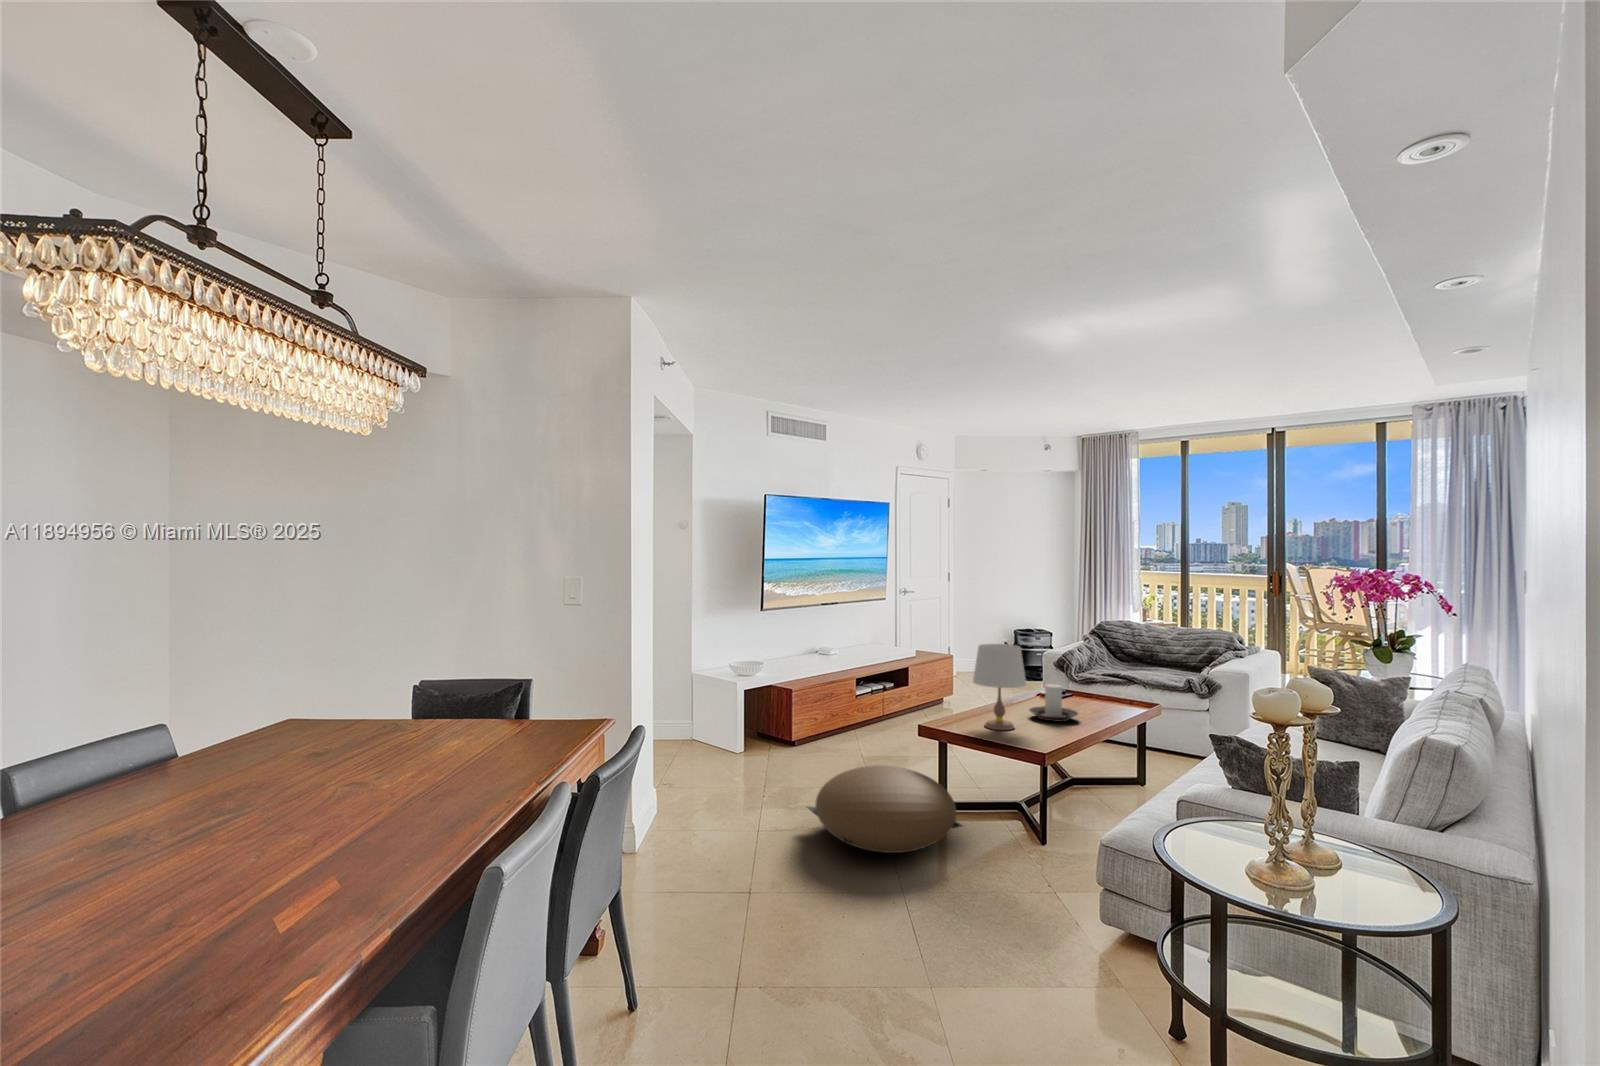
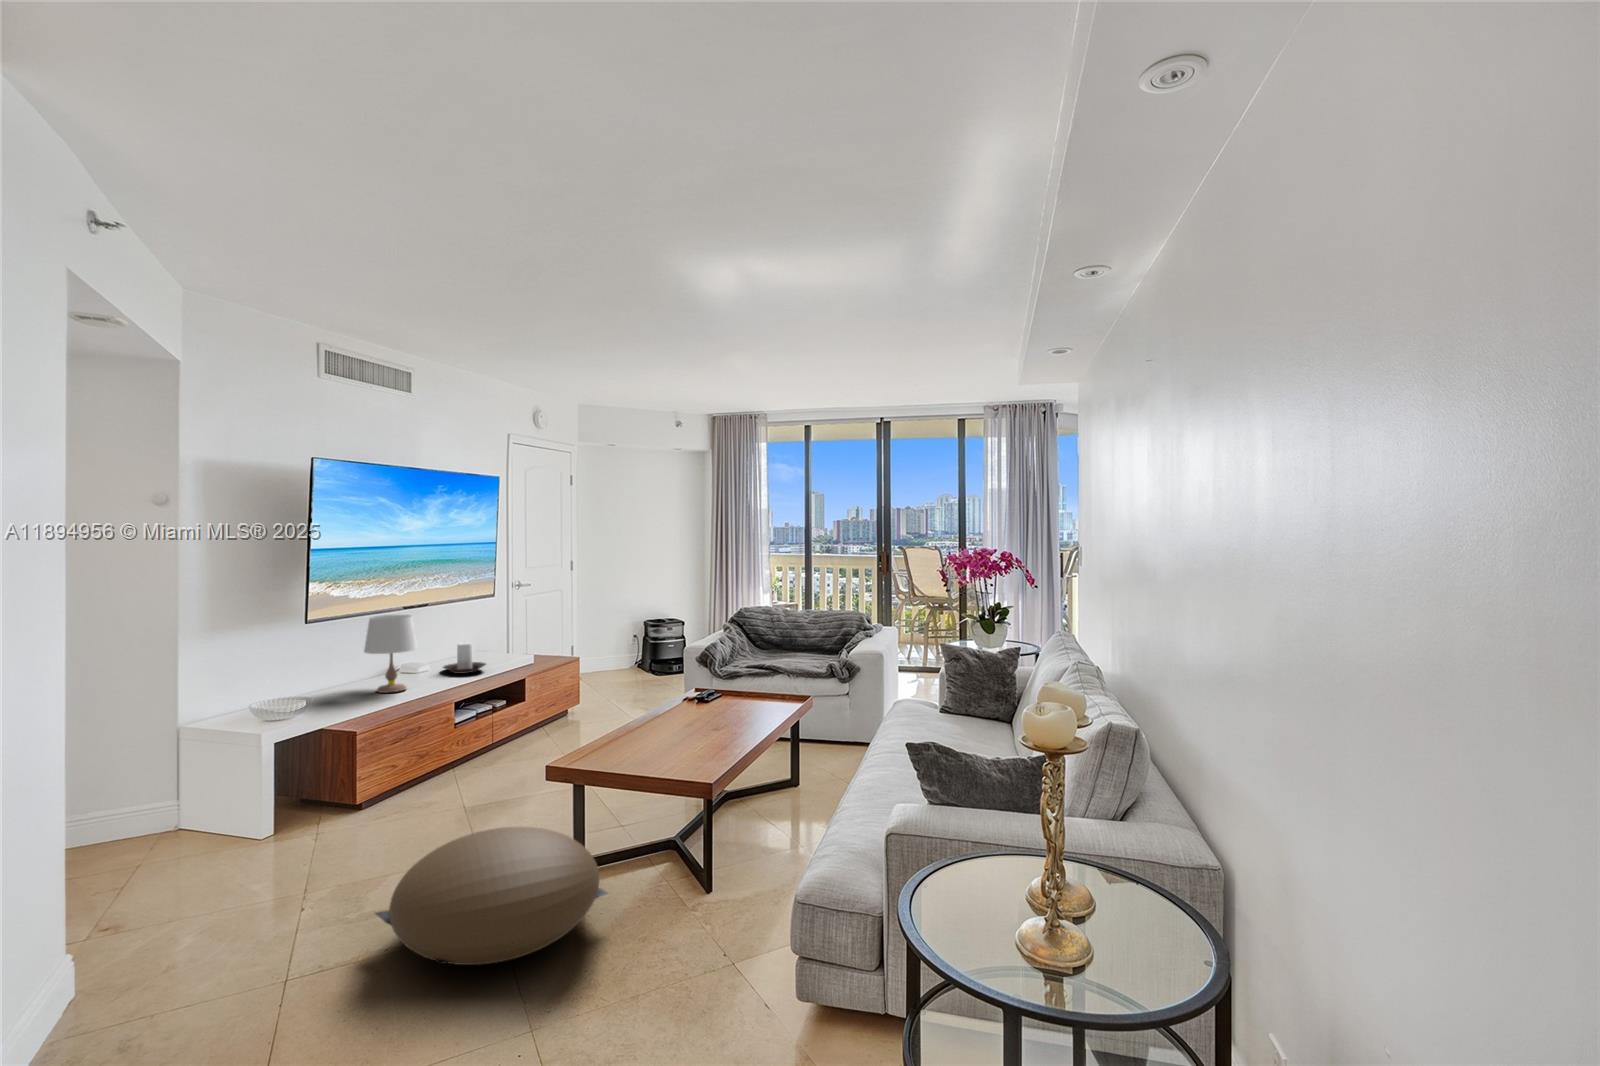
table lamp: present [973,644,1026,730] -> present [364,615,417,693]
candle holder: present [1029,684,1078,722] -> present [443,642,486,674]

